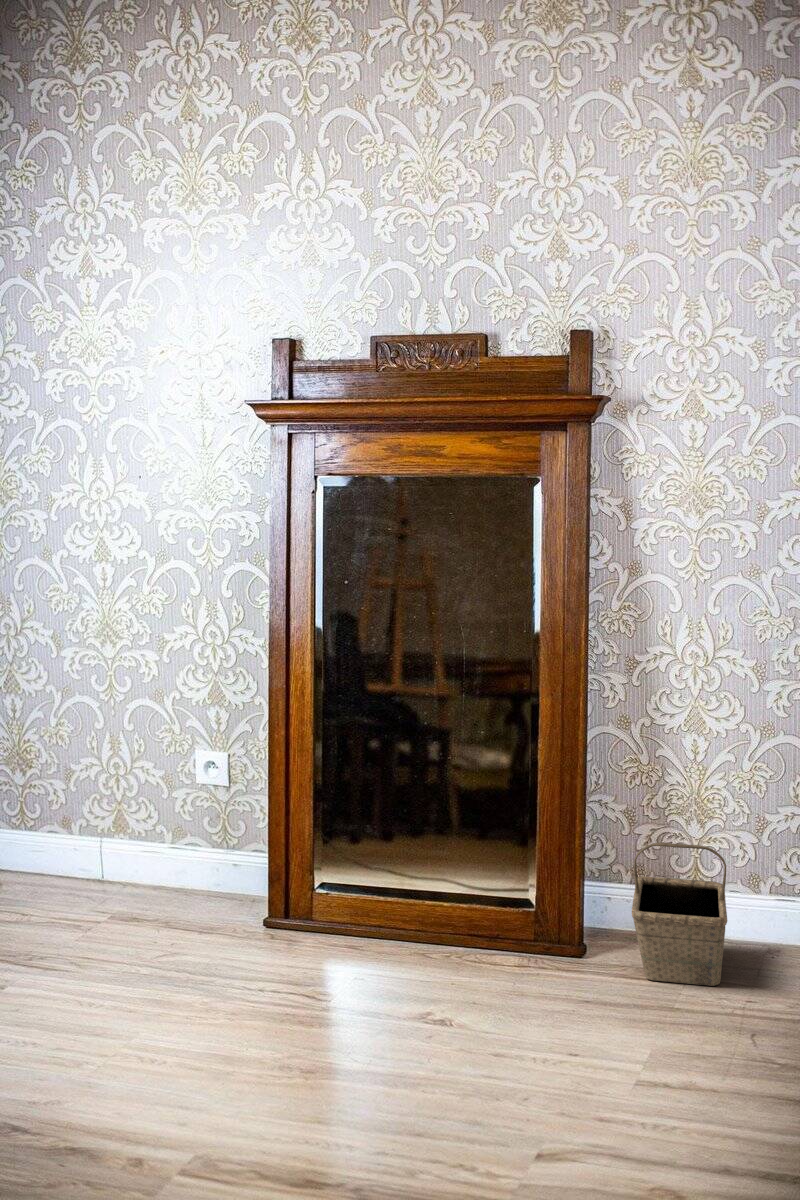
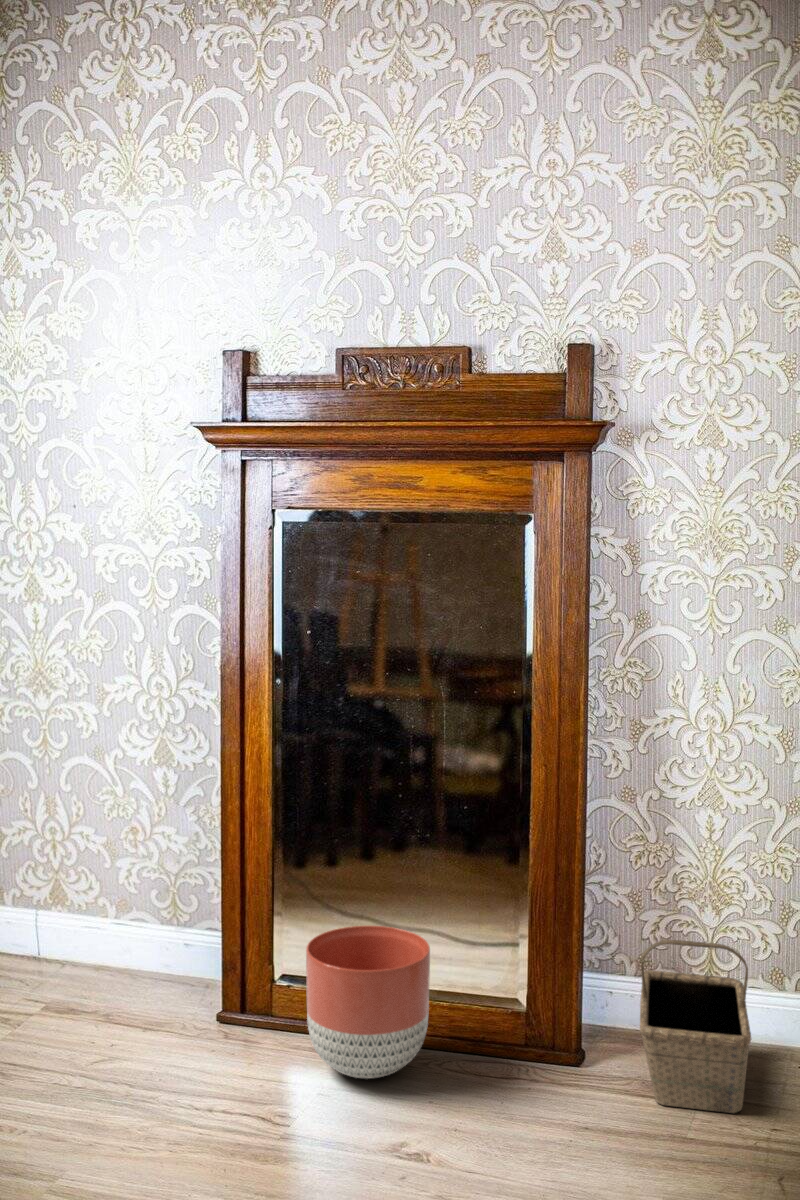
planter: none [344,835,451,960] -> present [306,926,430,1079]

